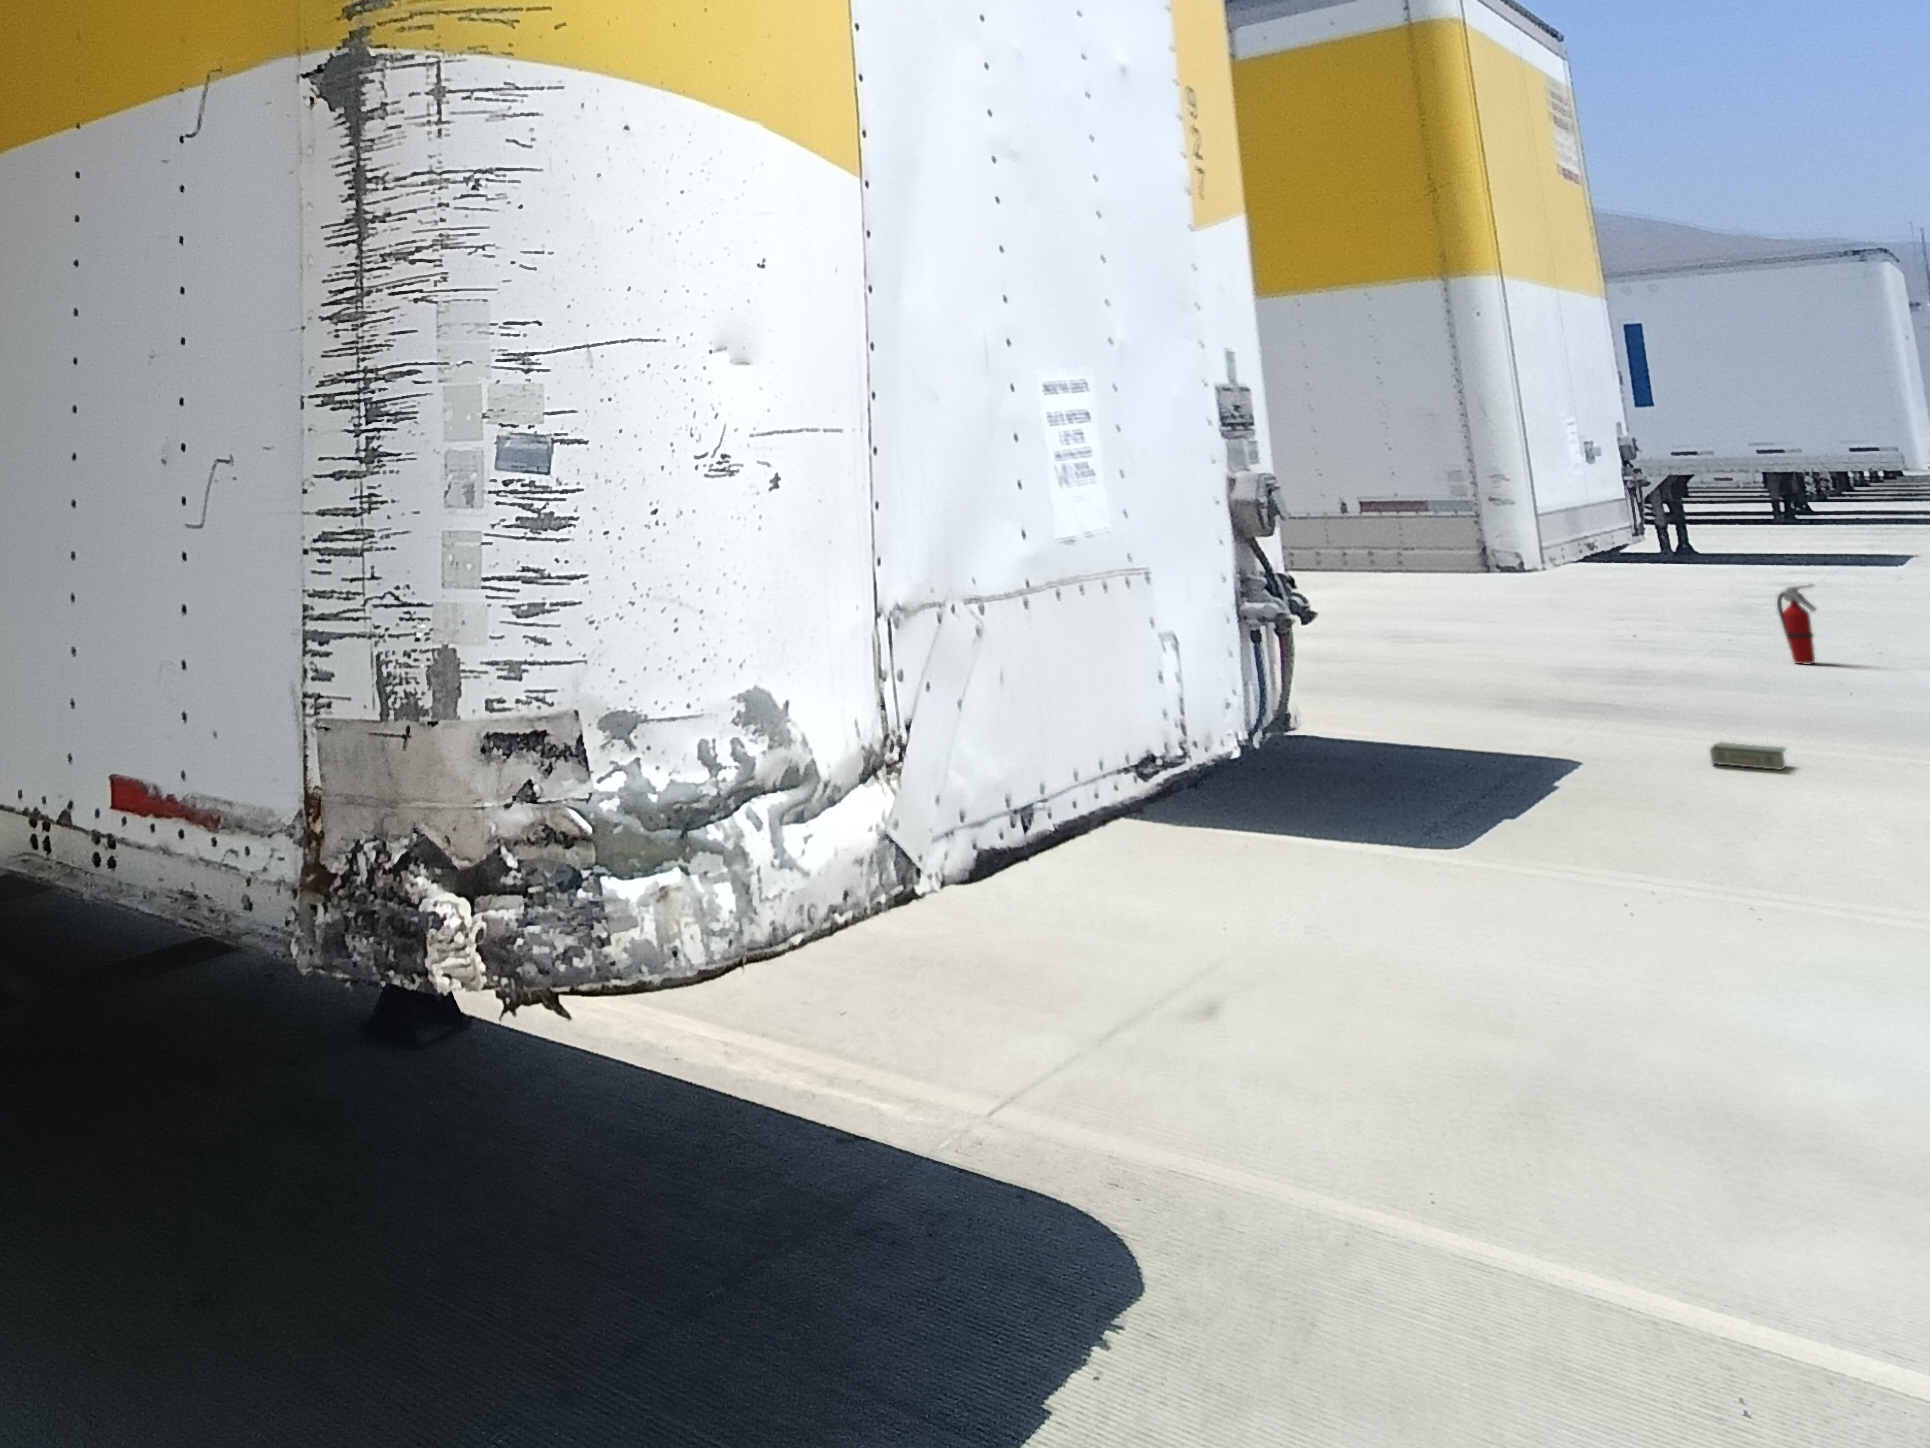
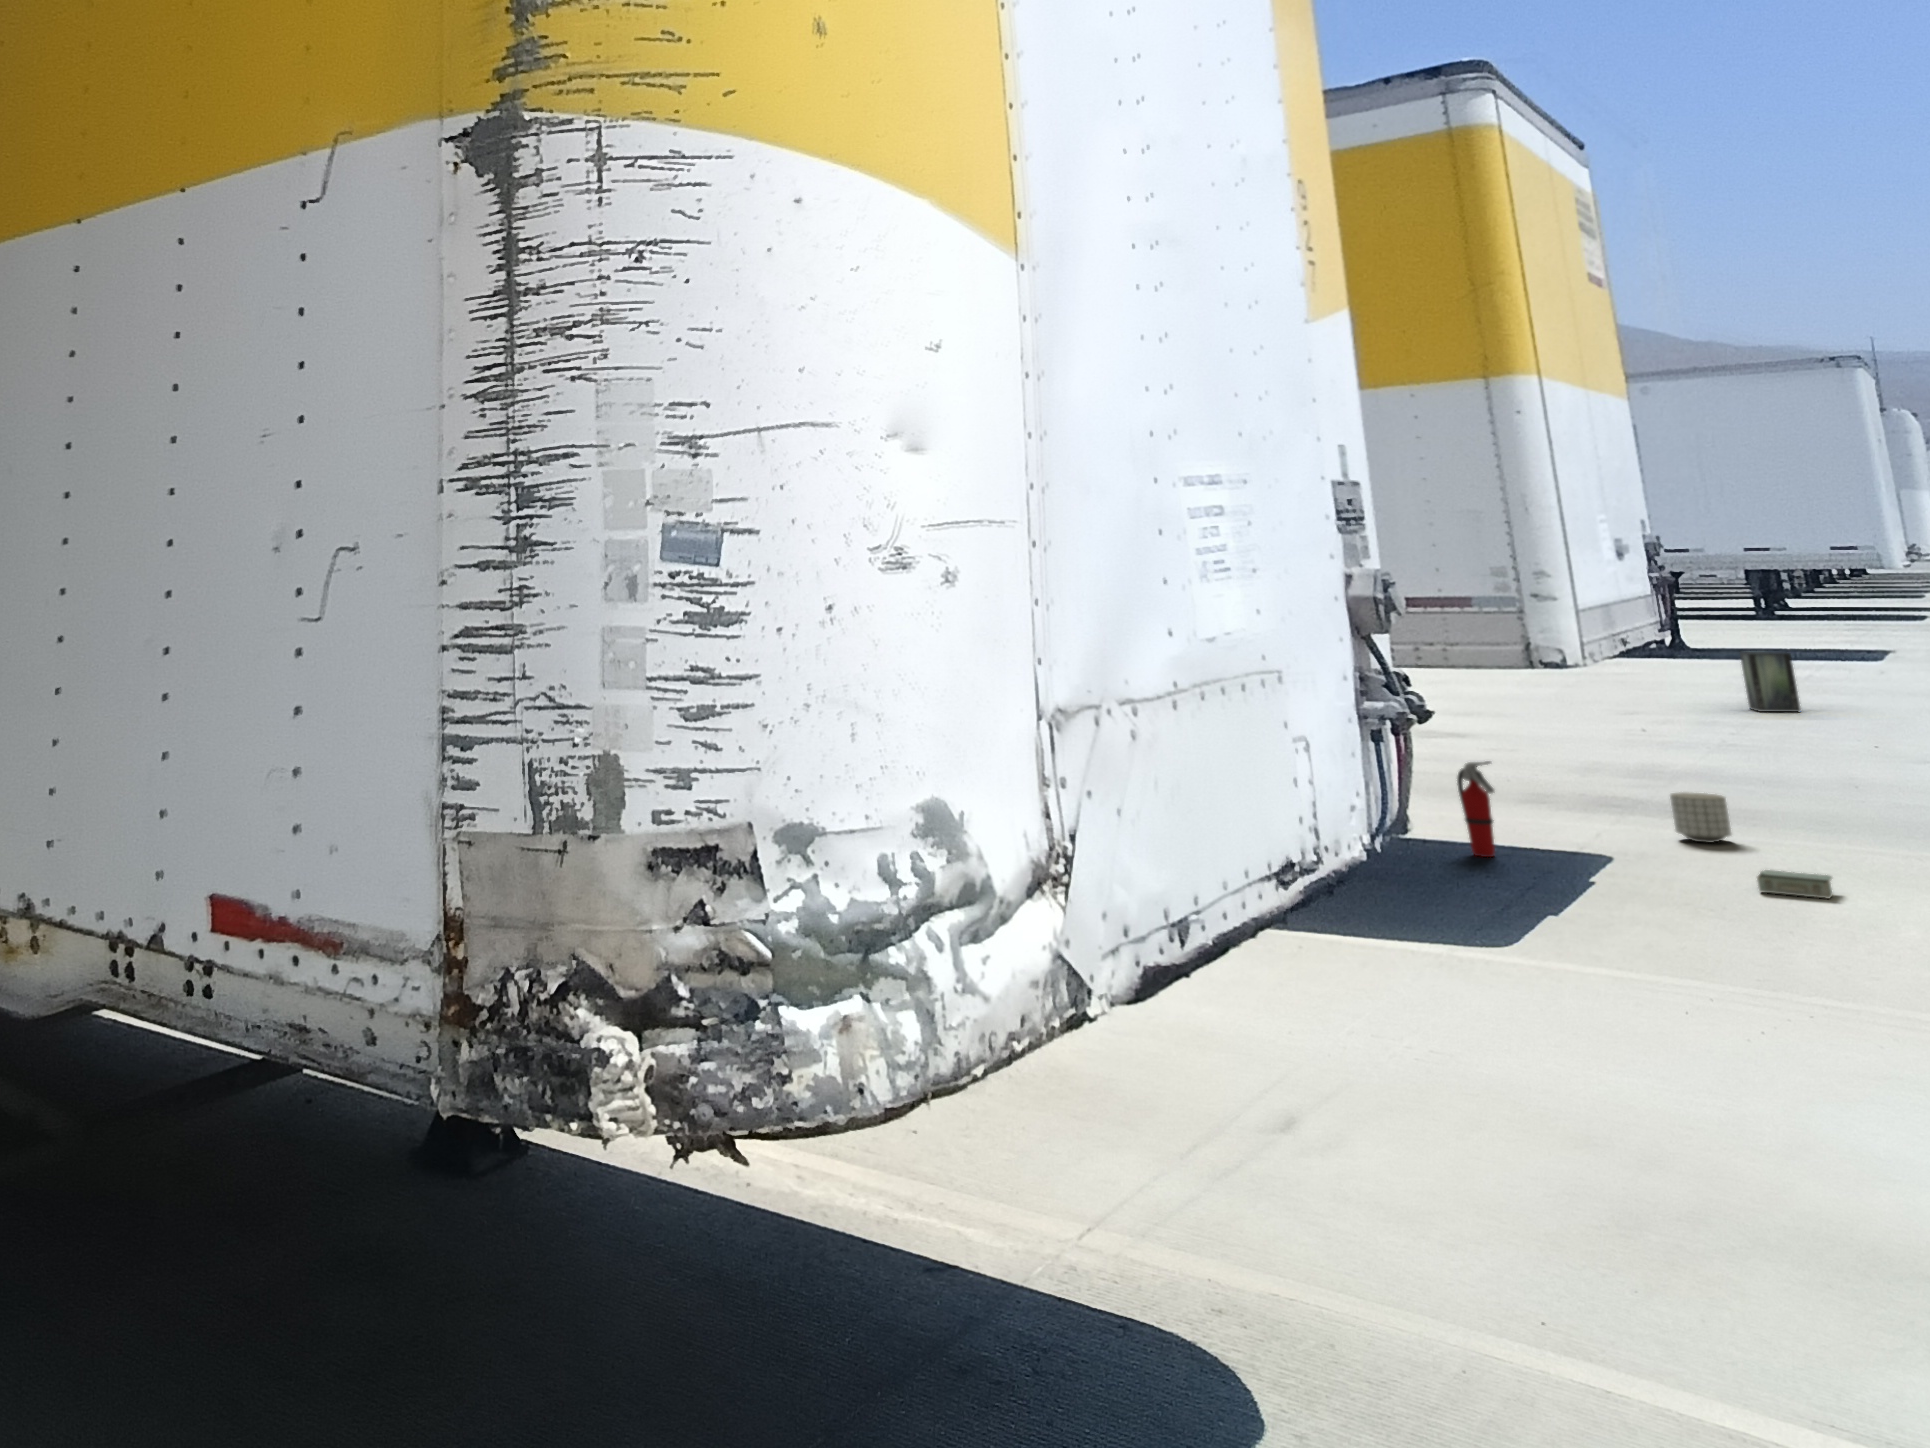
storage box: none [1728,528,1789,588] -> present [1740,651,1801,712]
fire extinguisher: present [1777,585,1816,664] -> present [1457,761,1495,857]
planter: none [1632,668,1693,716] -> present [1670,792,1731,843]

